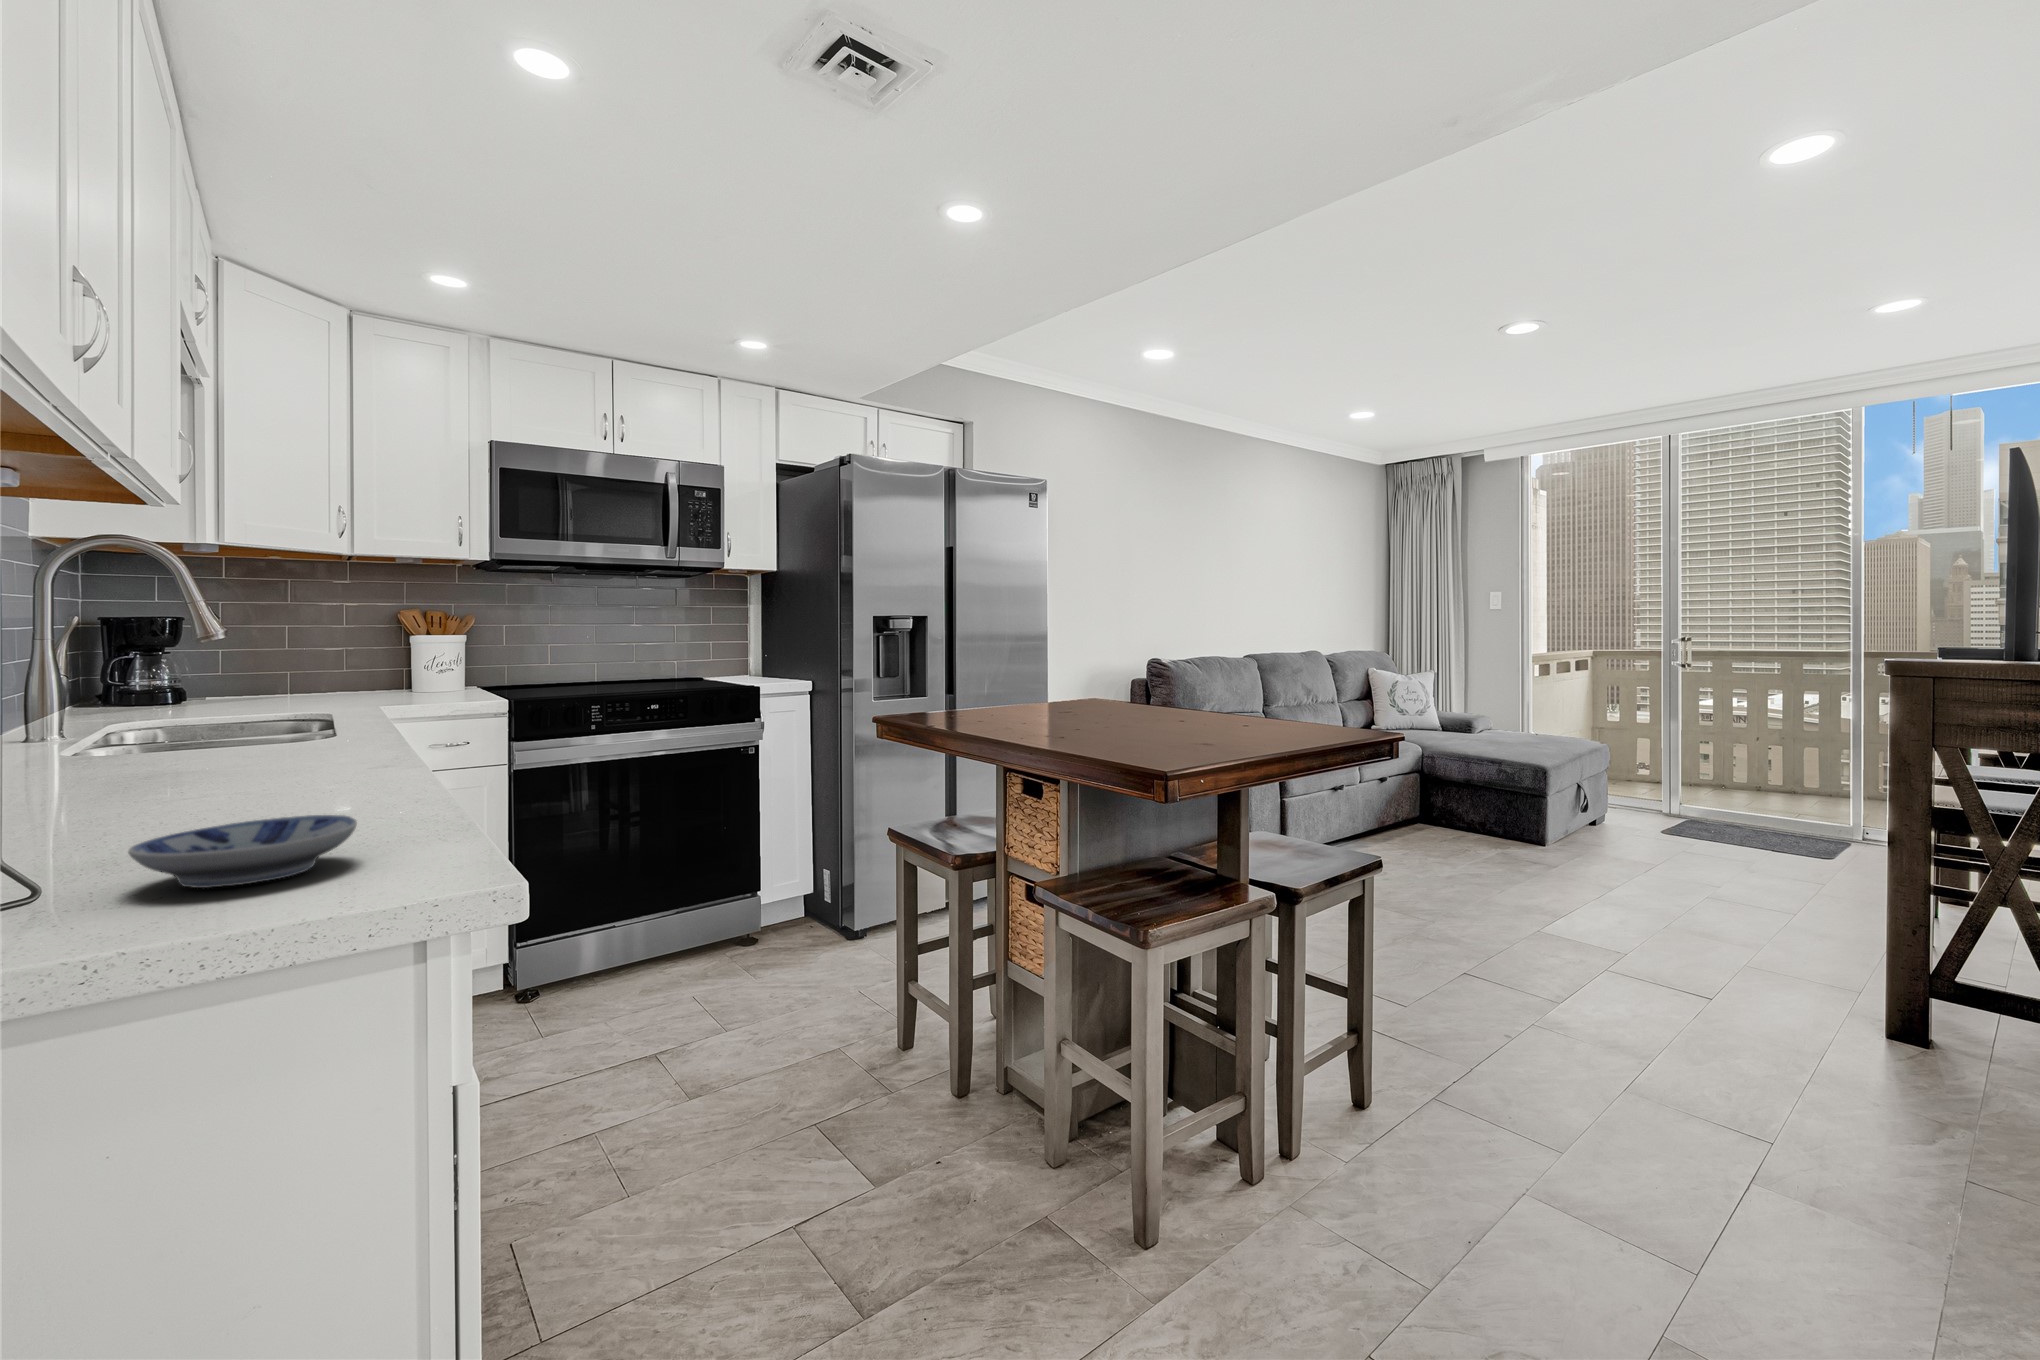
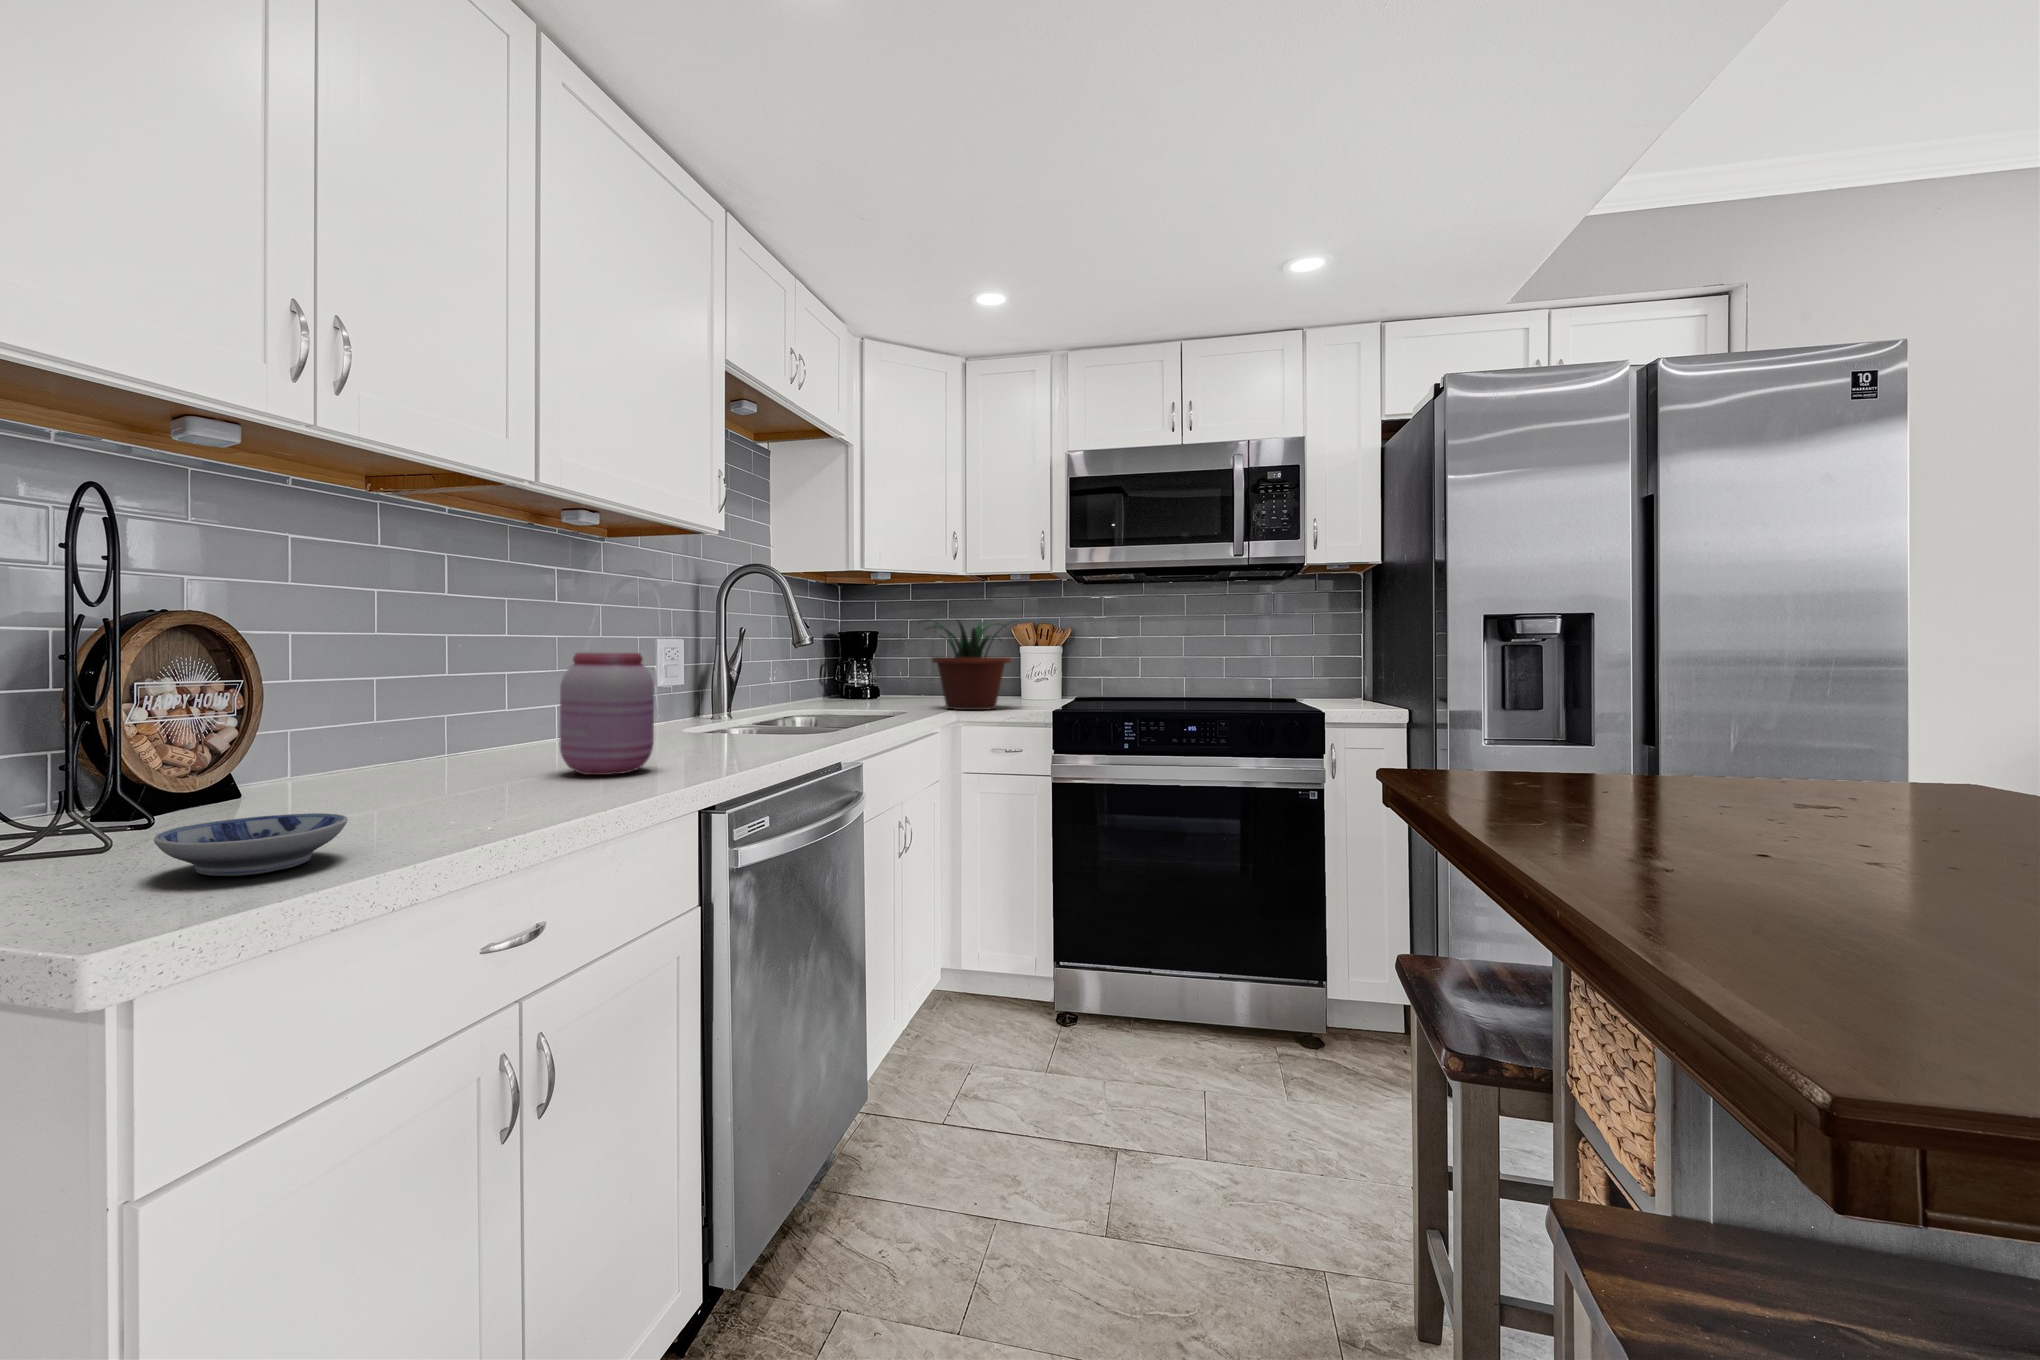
potted plant: none [297,605,448,706] -> present [932,621,1014,710]
jar: none [130,645,280,792] -> present [559,653,654,775]

